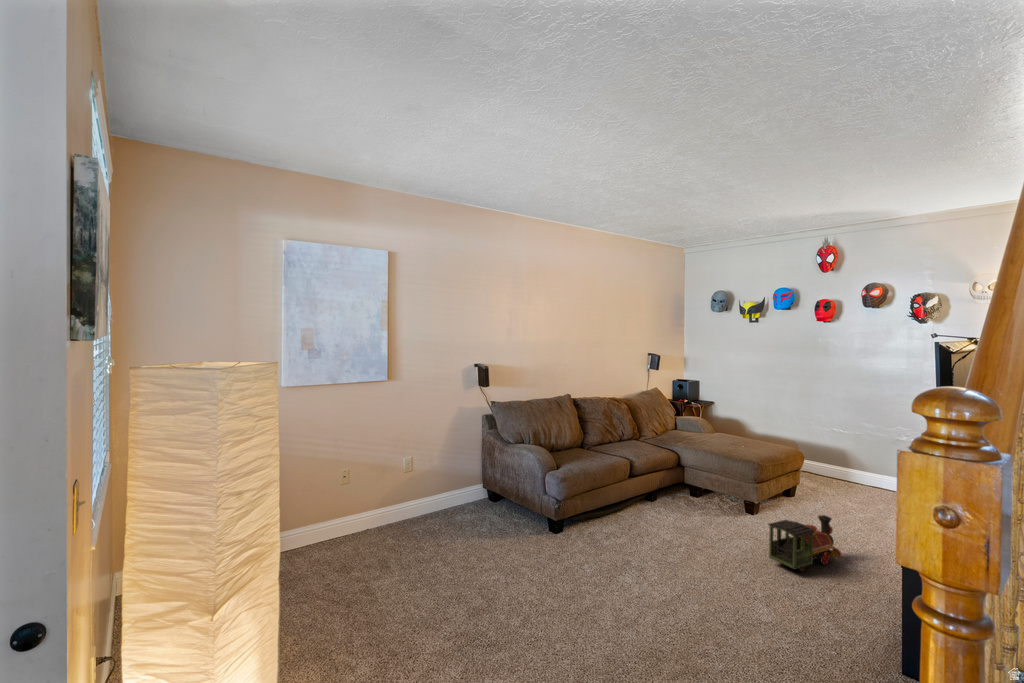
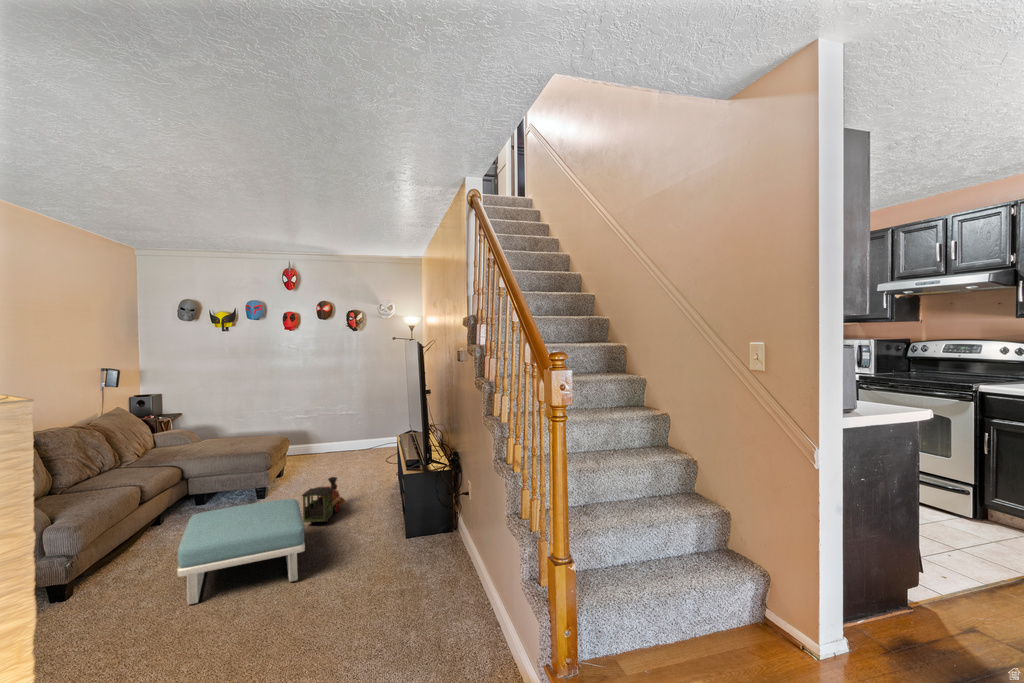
footstool: none [602,503,751,624] -> present [177,499,305,605]

